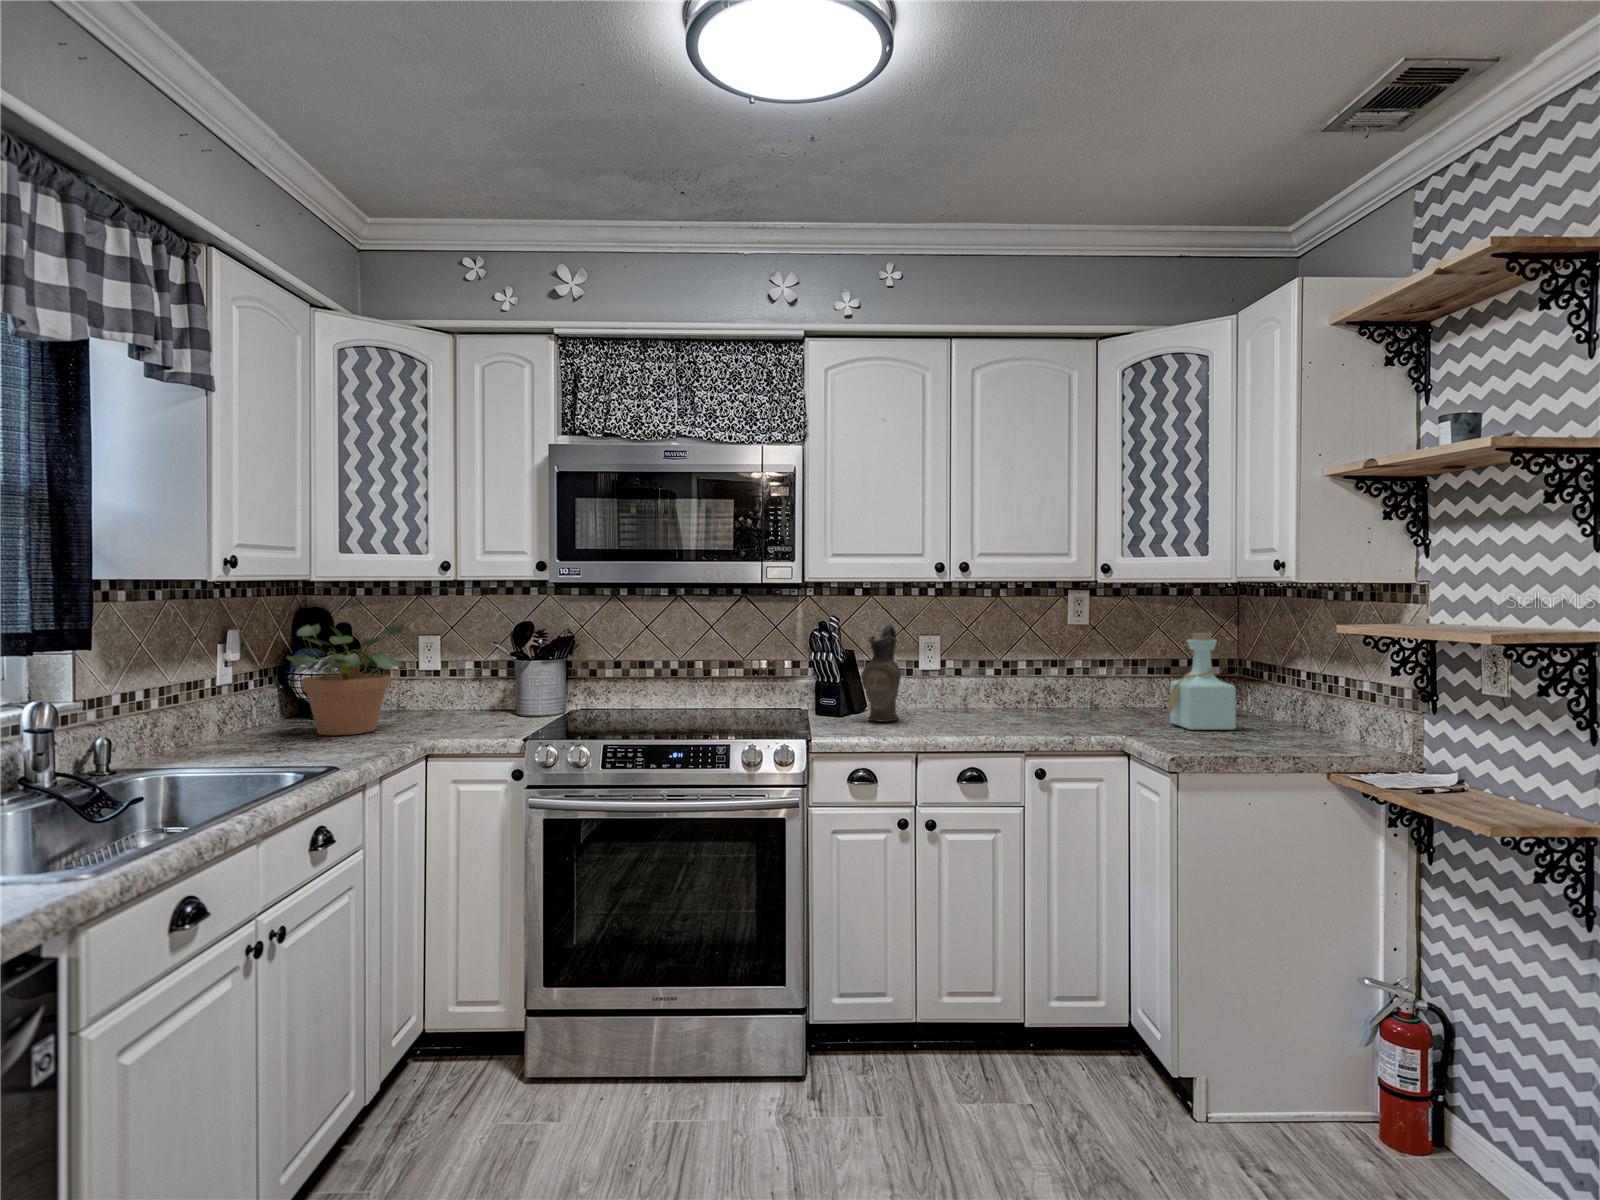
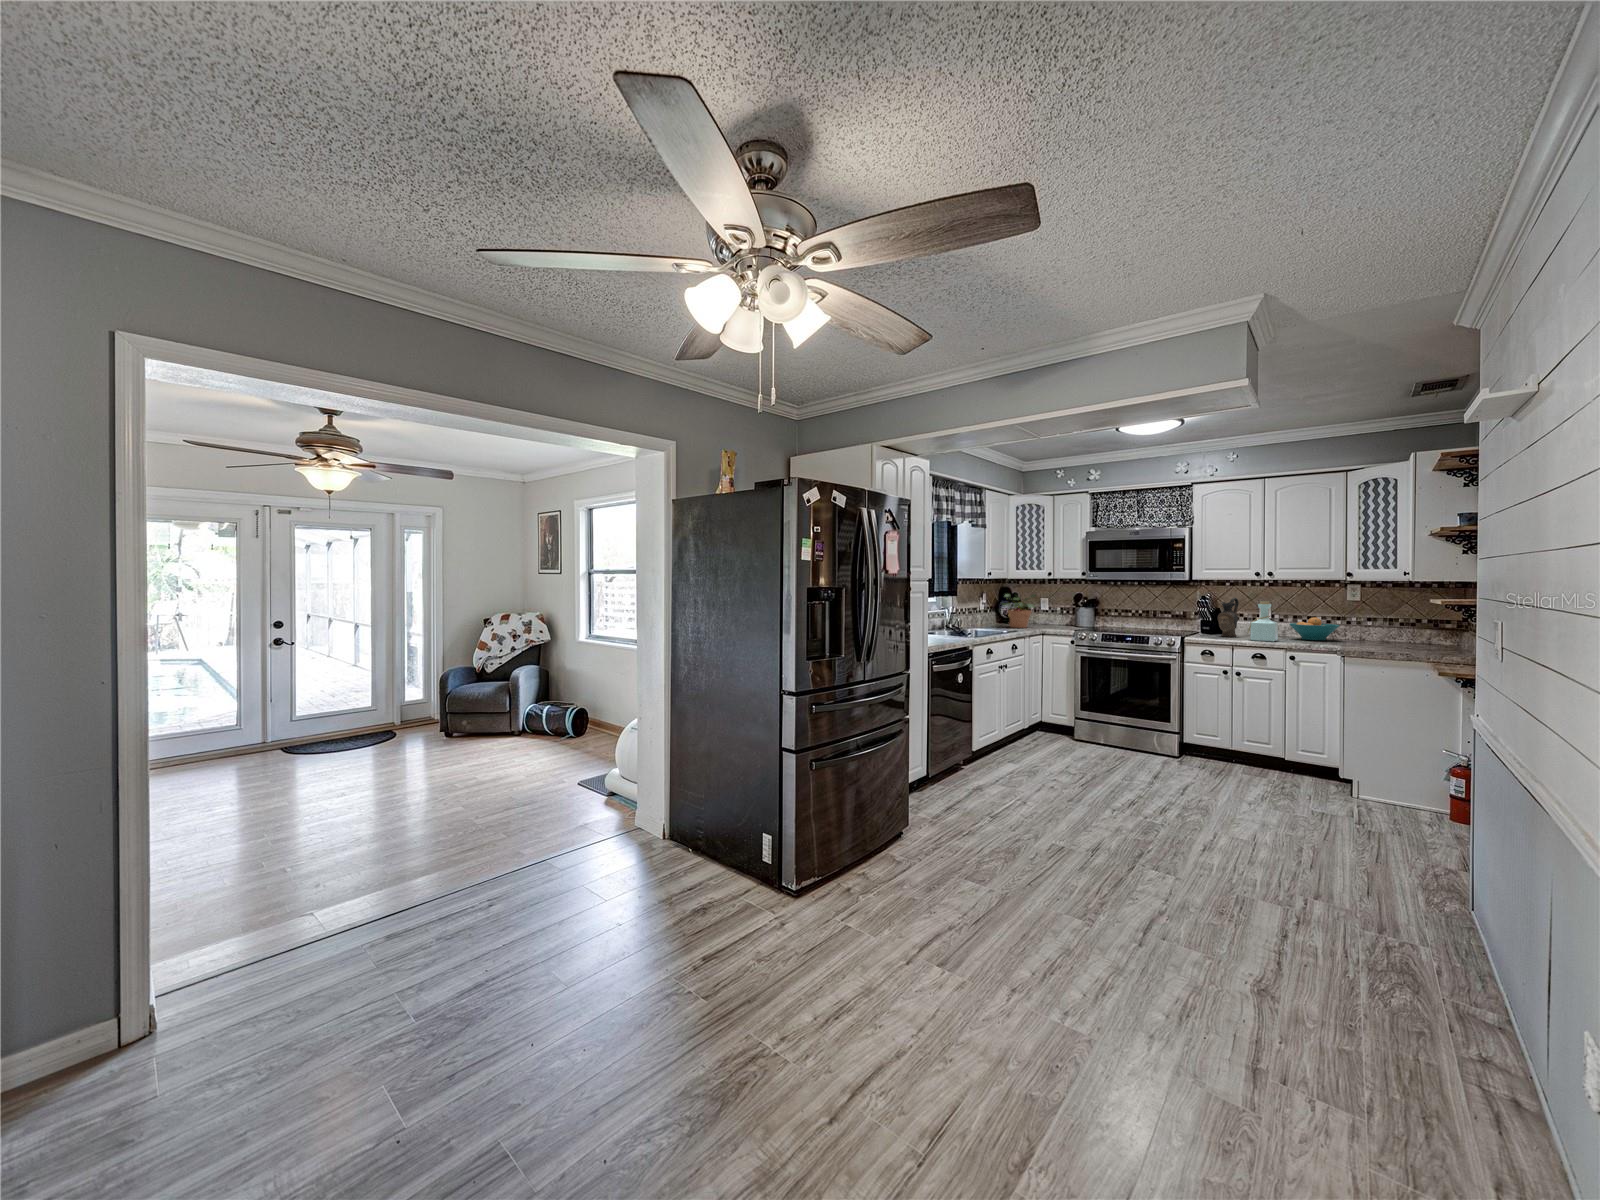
bottle: present [1168,633,1236,730] -> present [1248,601,1278,641]
fruit bowl: none [988,666,1077,718] -> present [1290,618,1340,640]

